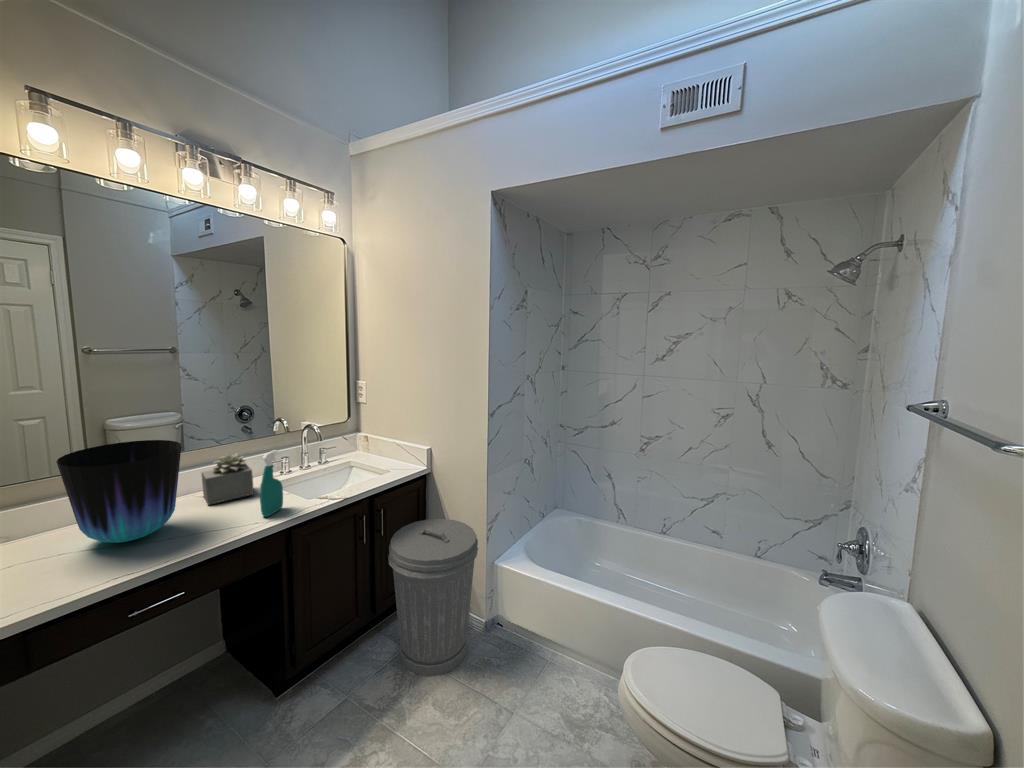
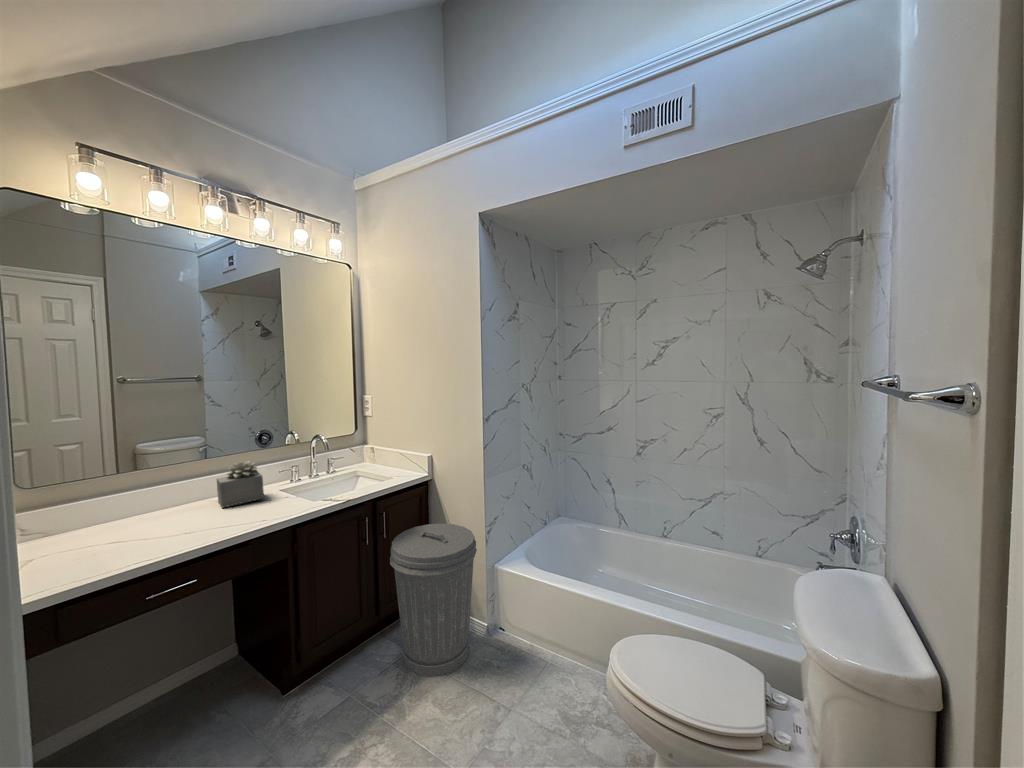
vase: present [57,440,181,543] -> none [91,445,199,536]
spray bottle: present [260,450,283,517] -> none [269,453,290,516]

